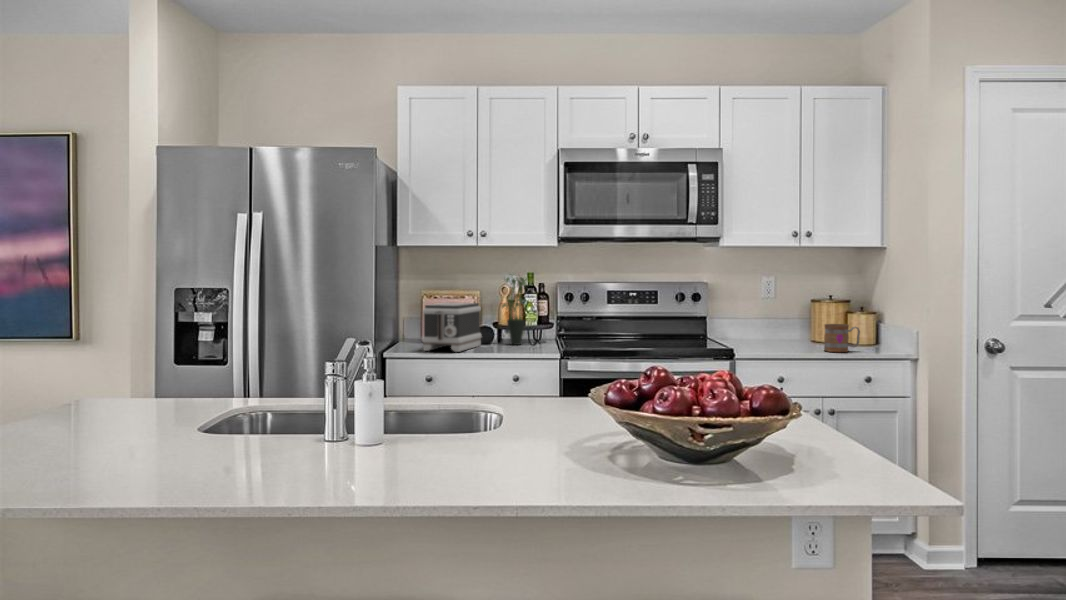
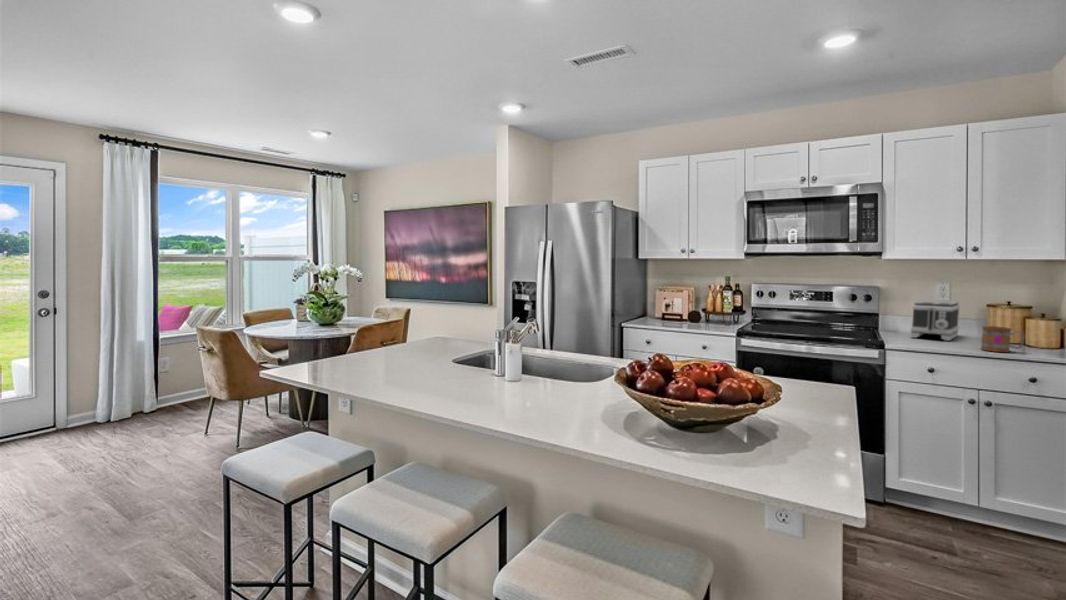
potted plant: present [502,277,526,345] -> none [704,277,727,325]
toaster: present [422,302,482,352] -> present [911,301,960,341]

